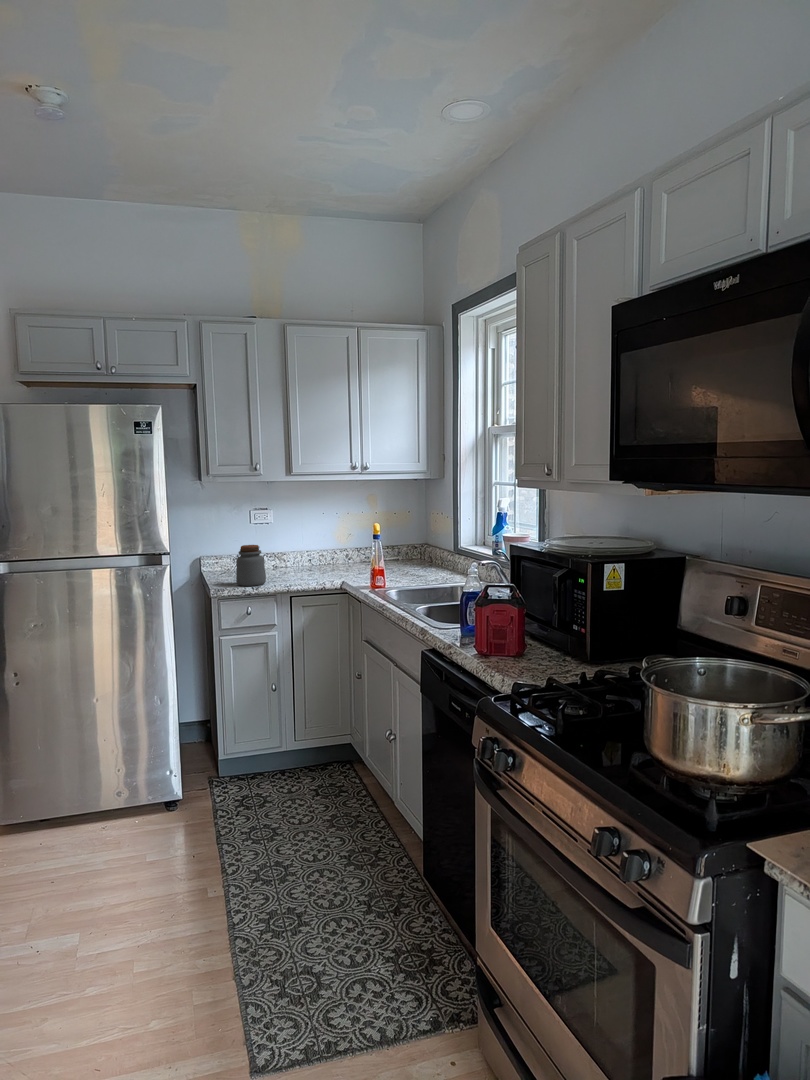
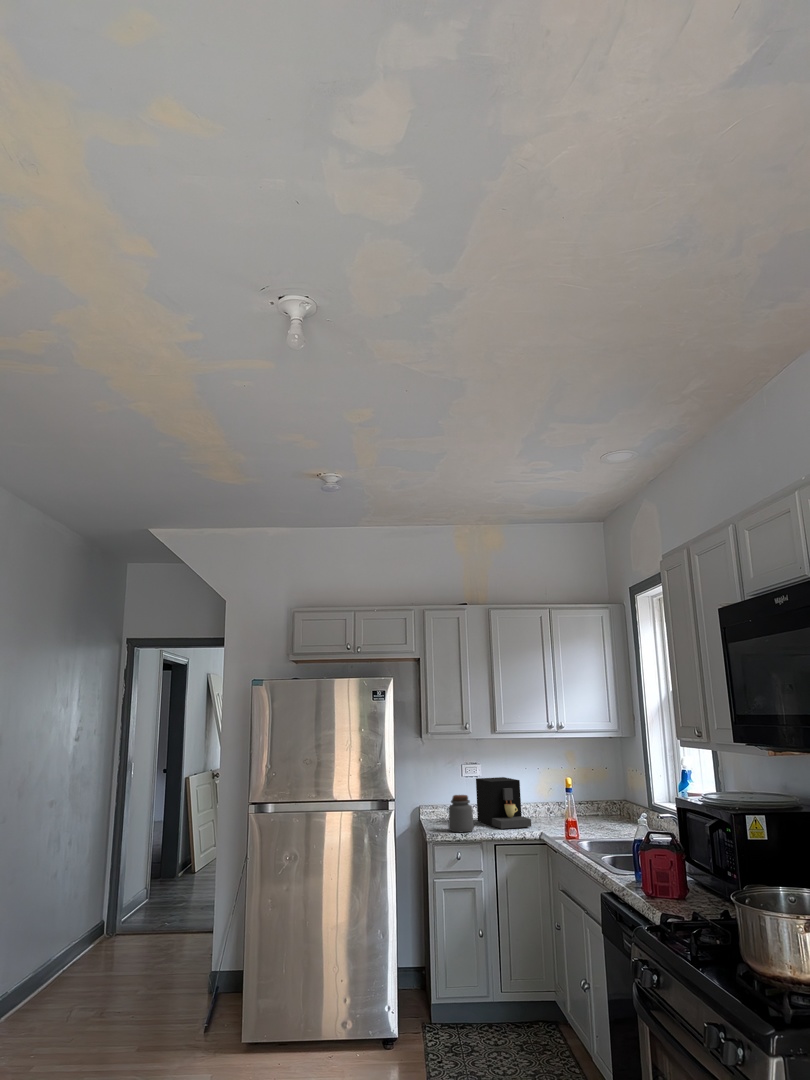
coffee maker: none [267,523,331,580] -> present [476,777,531,829]

